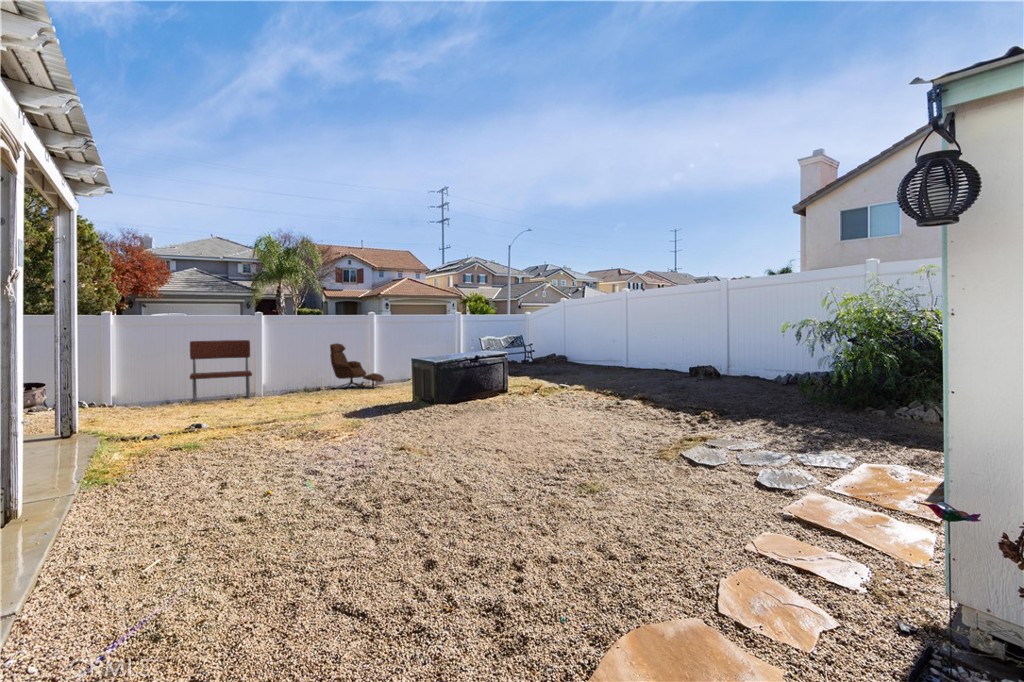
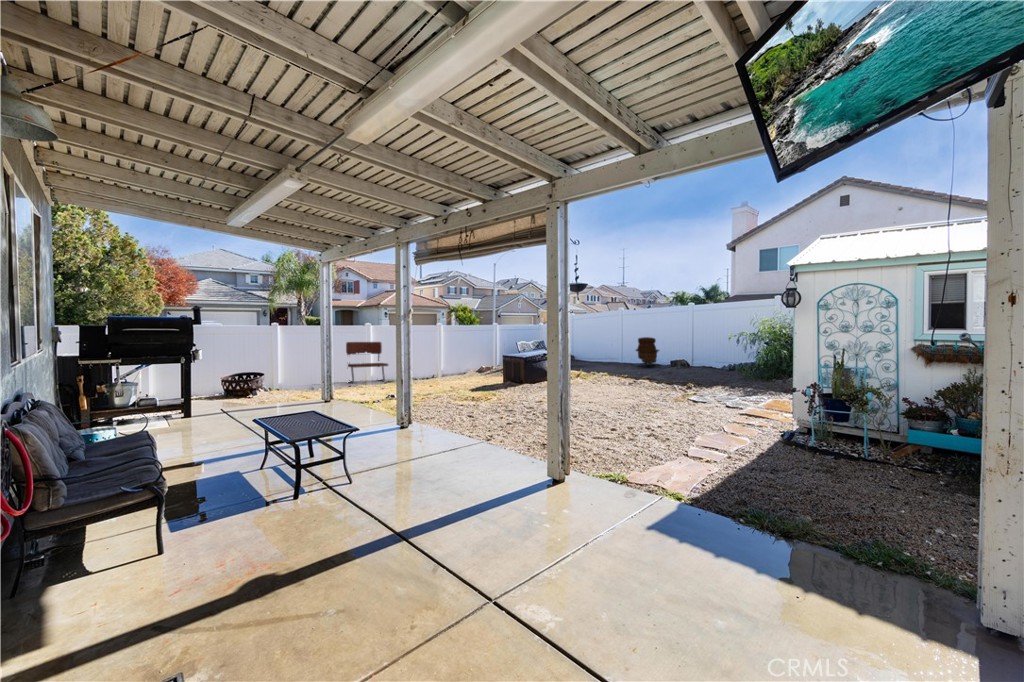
lounge chair: present [330,343,384,389] -> present [636,337,659,366]

